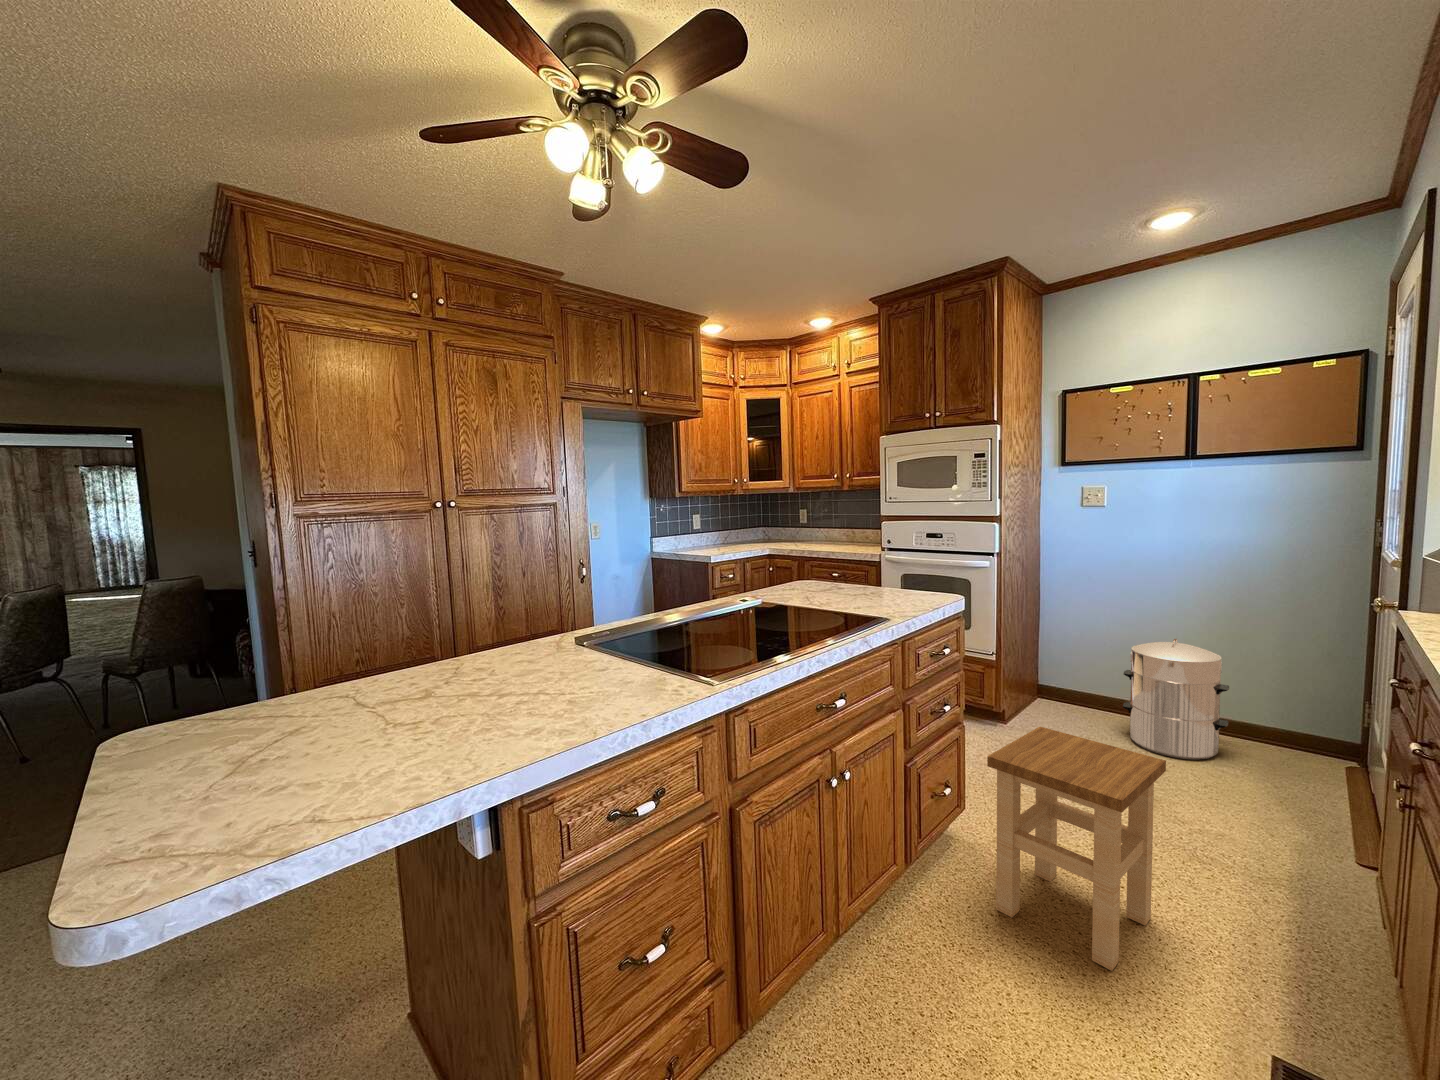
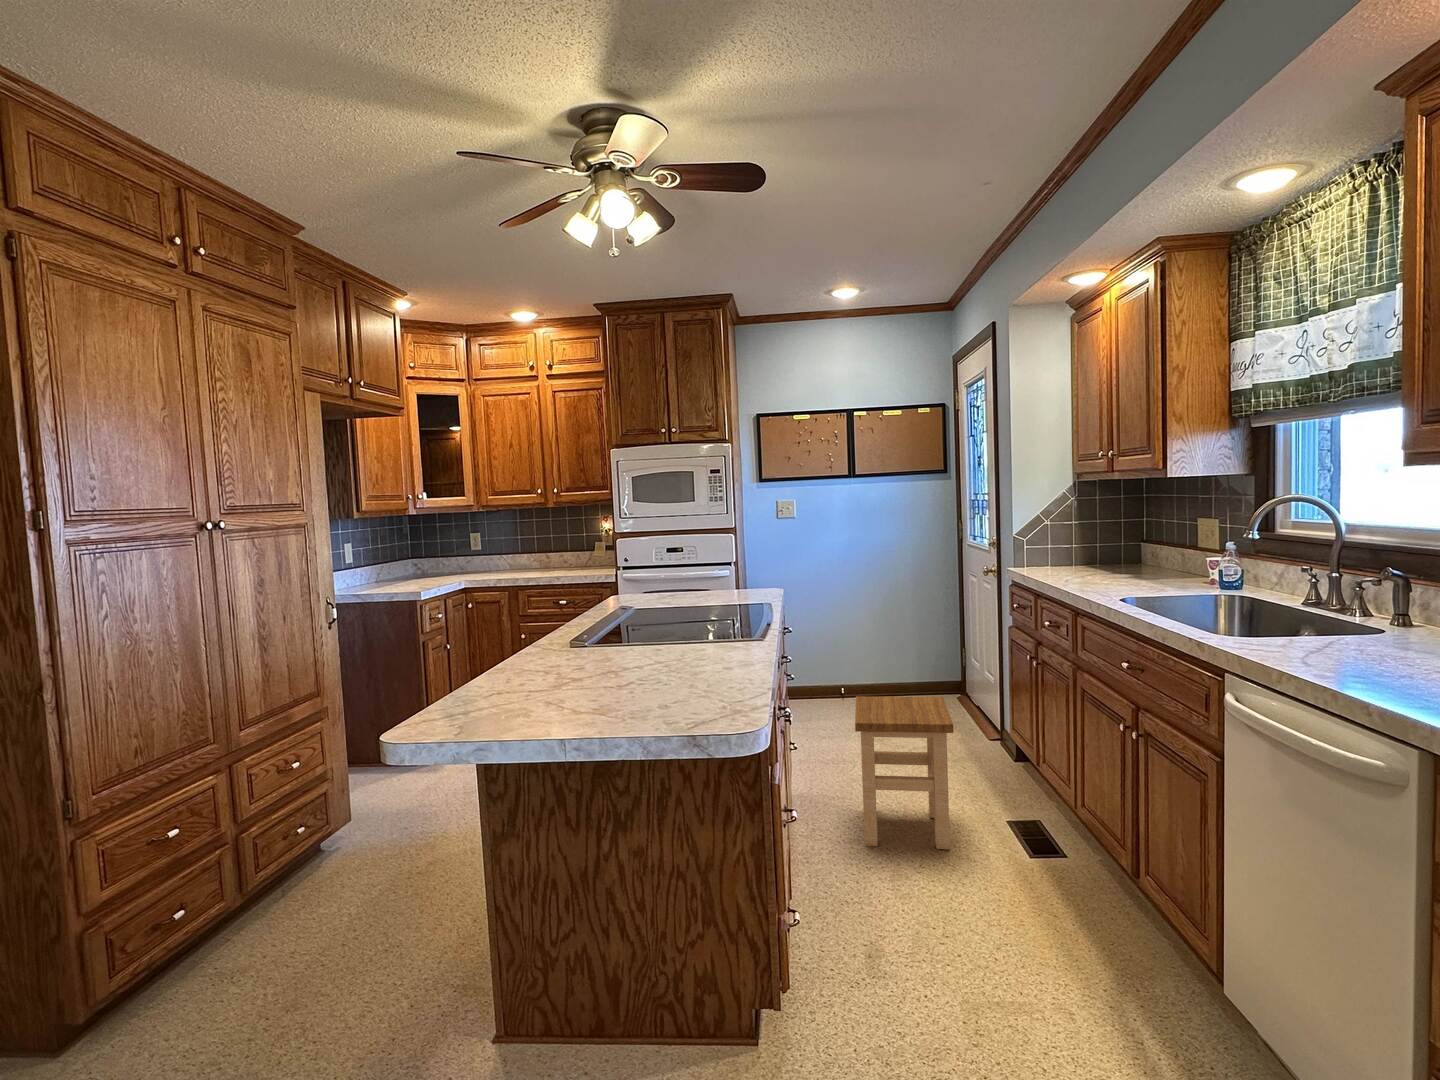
waste bin: present [1123,639,1229,760] -> none [826,619,895,713]

